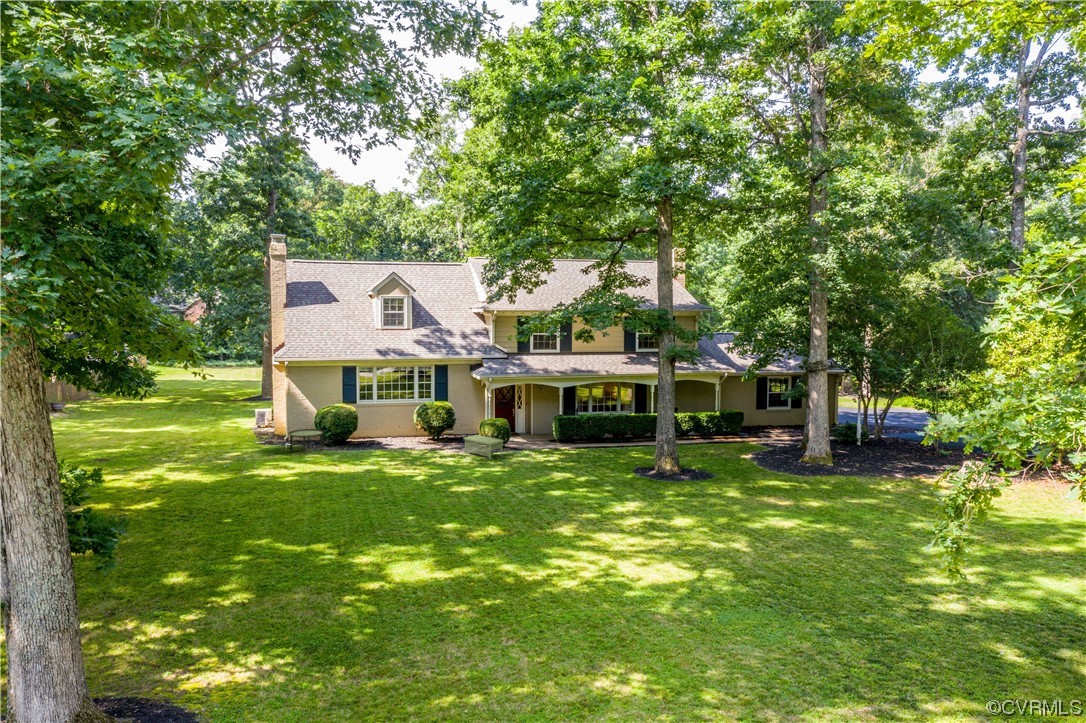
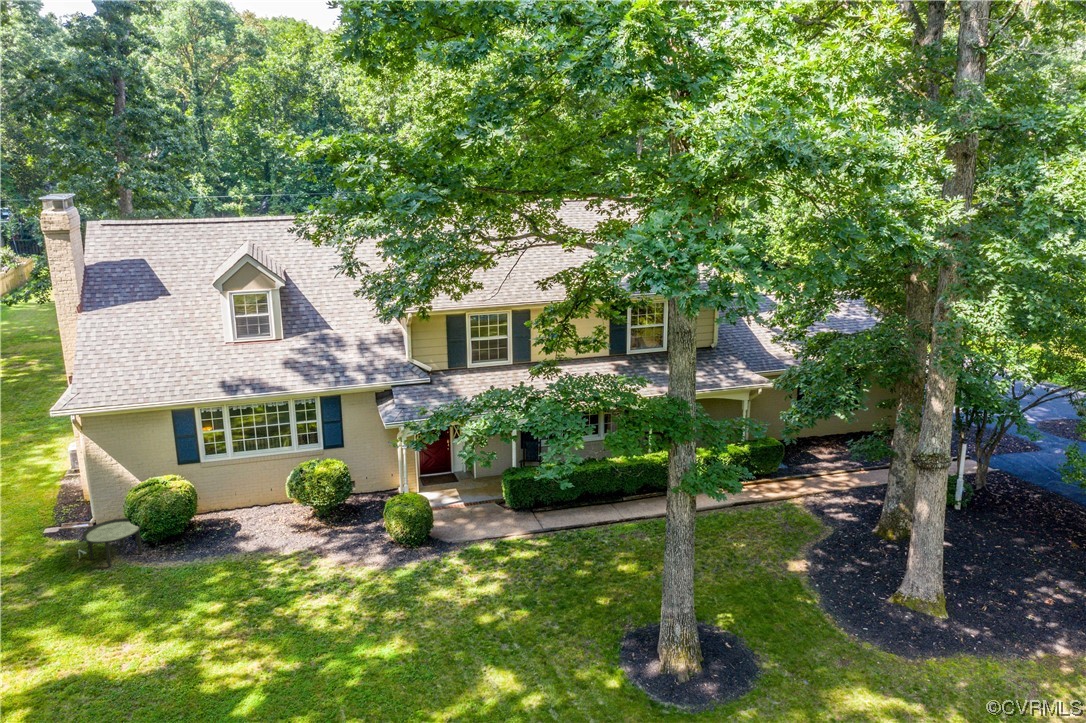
storage bench: present [464,435,503,459] -> none [356,519,416,567]

